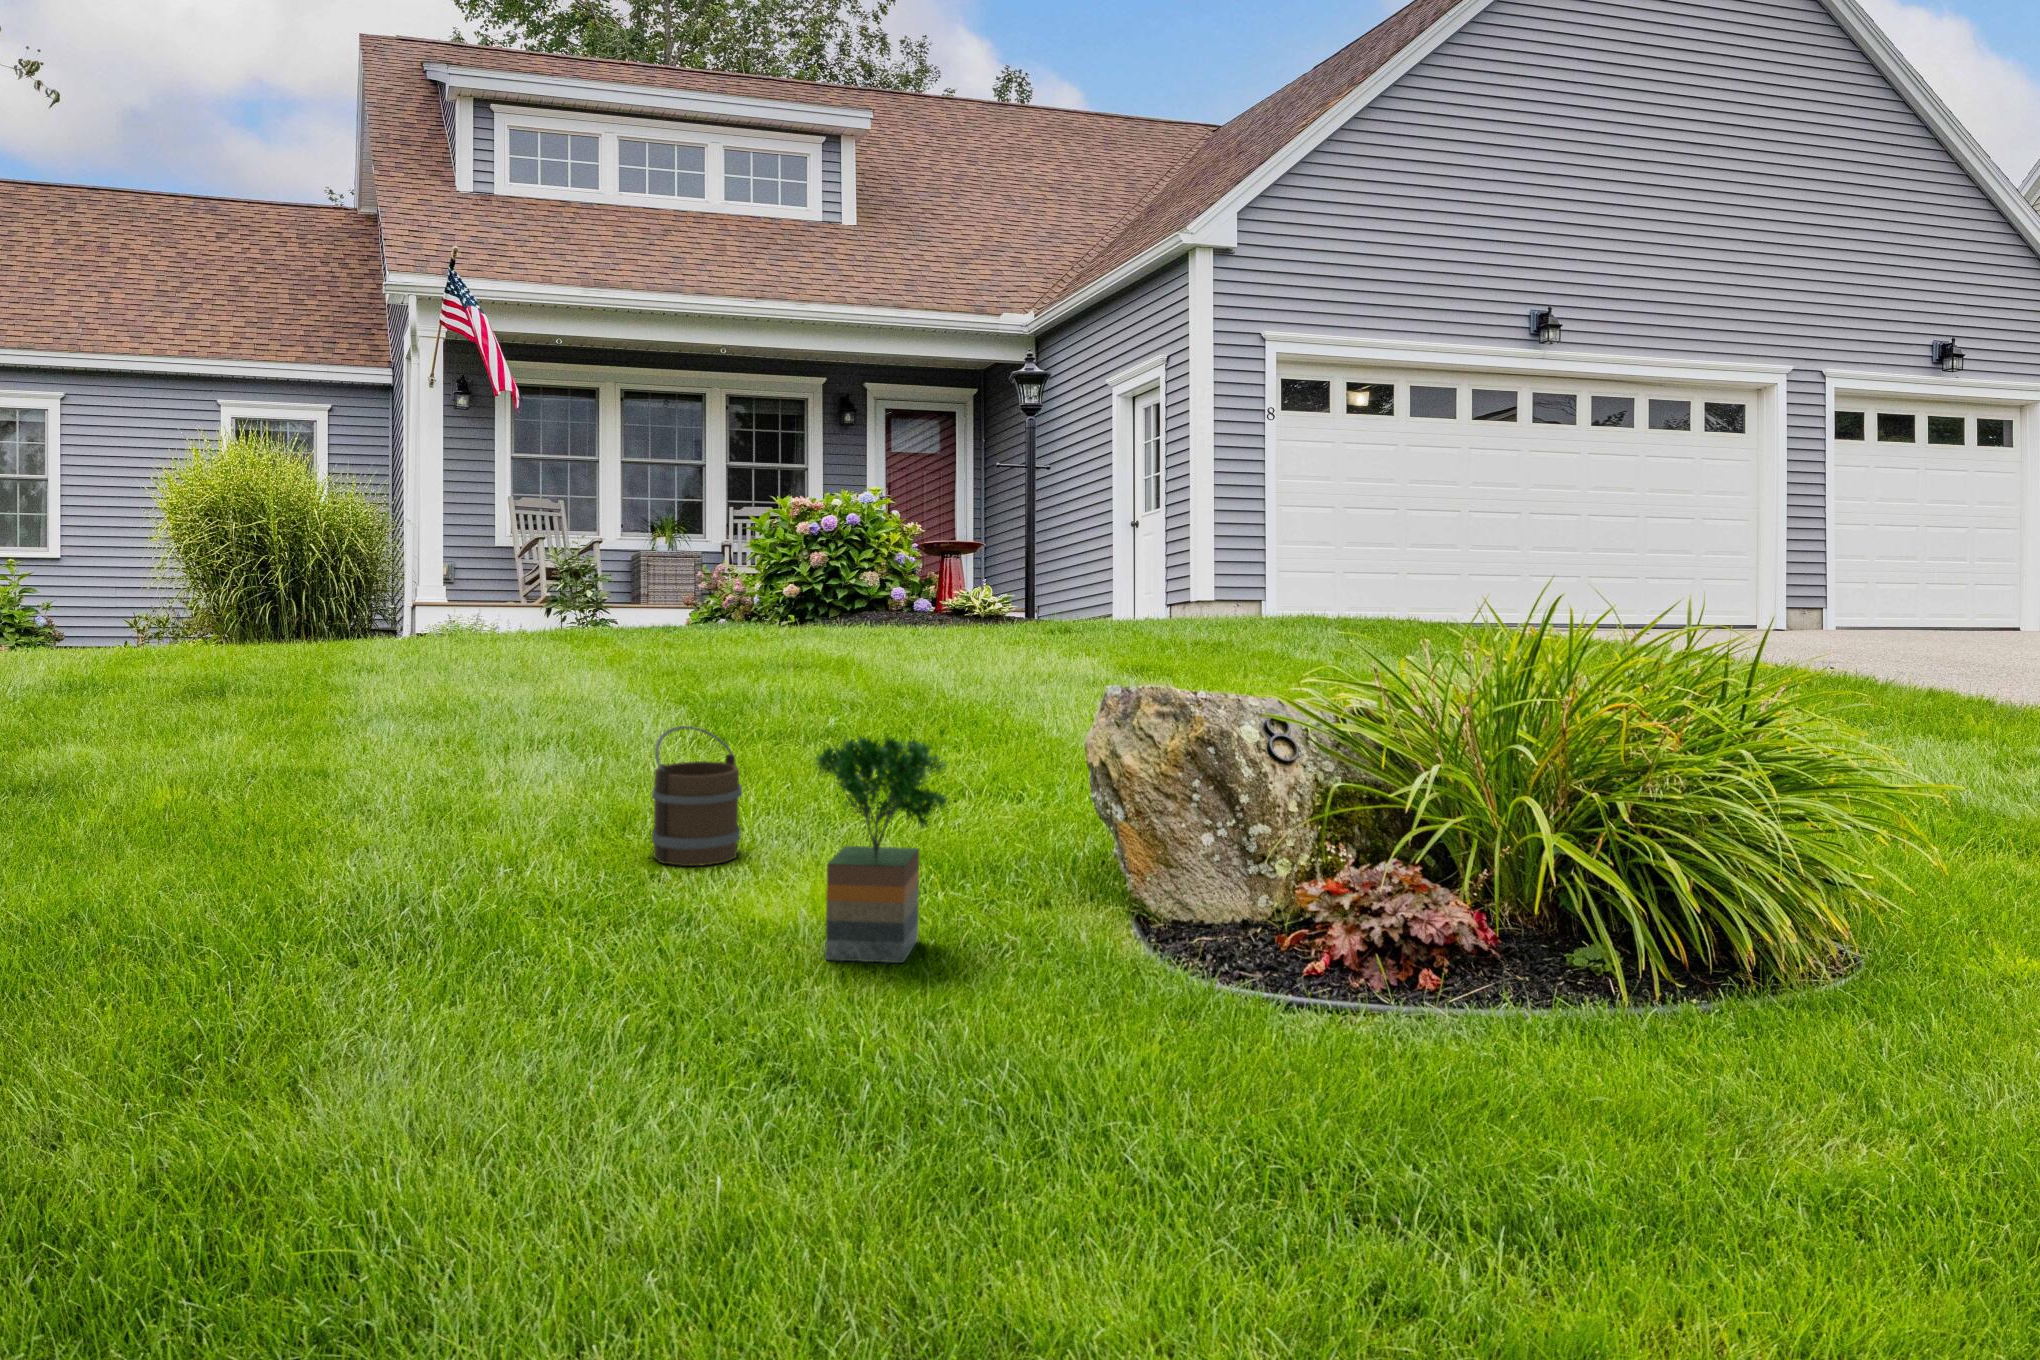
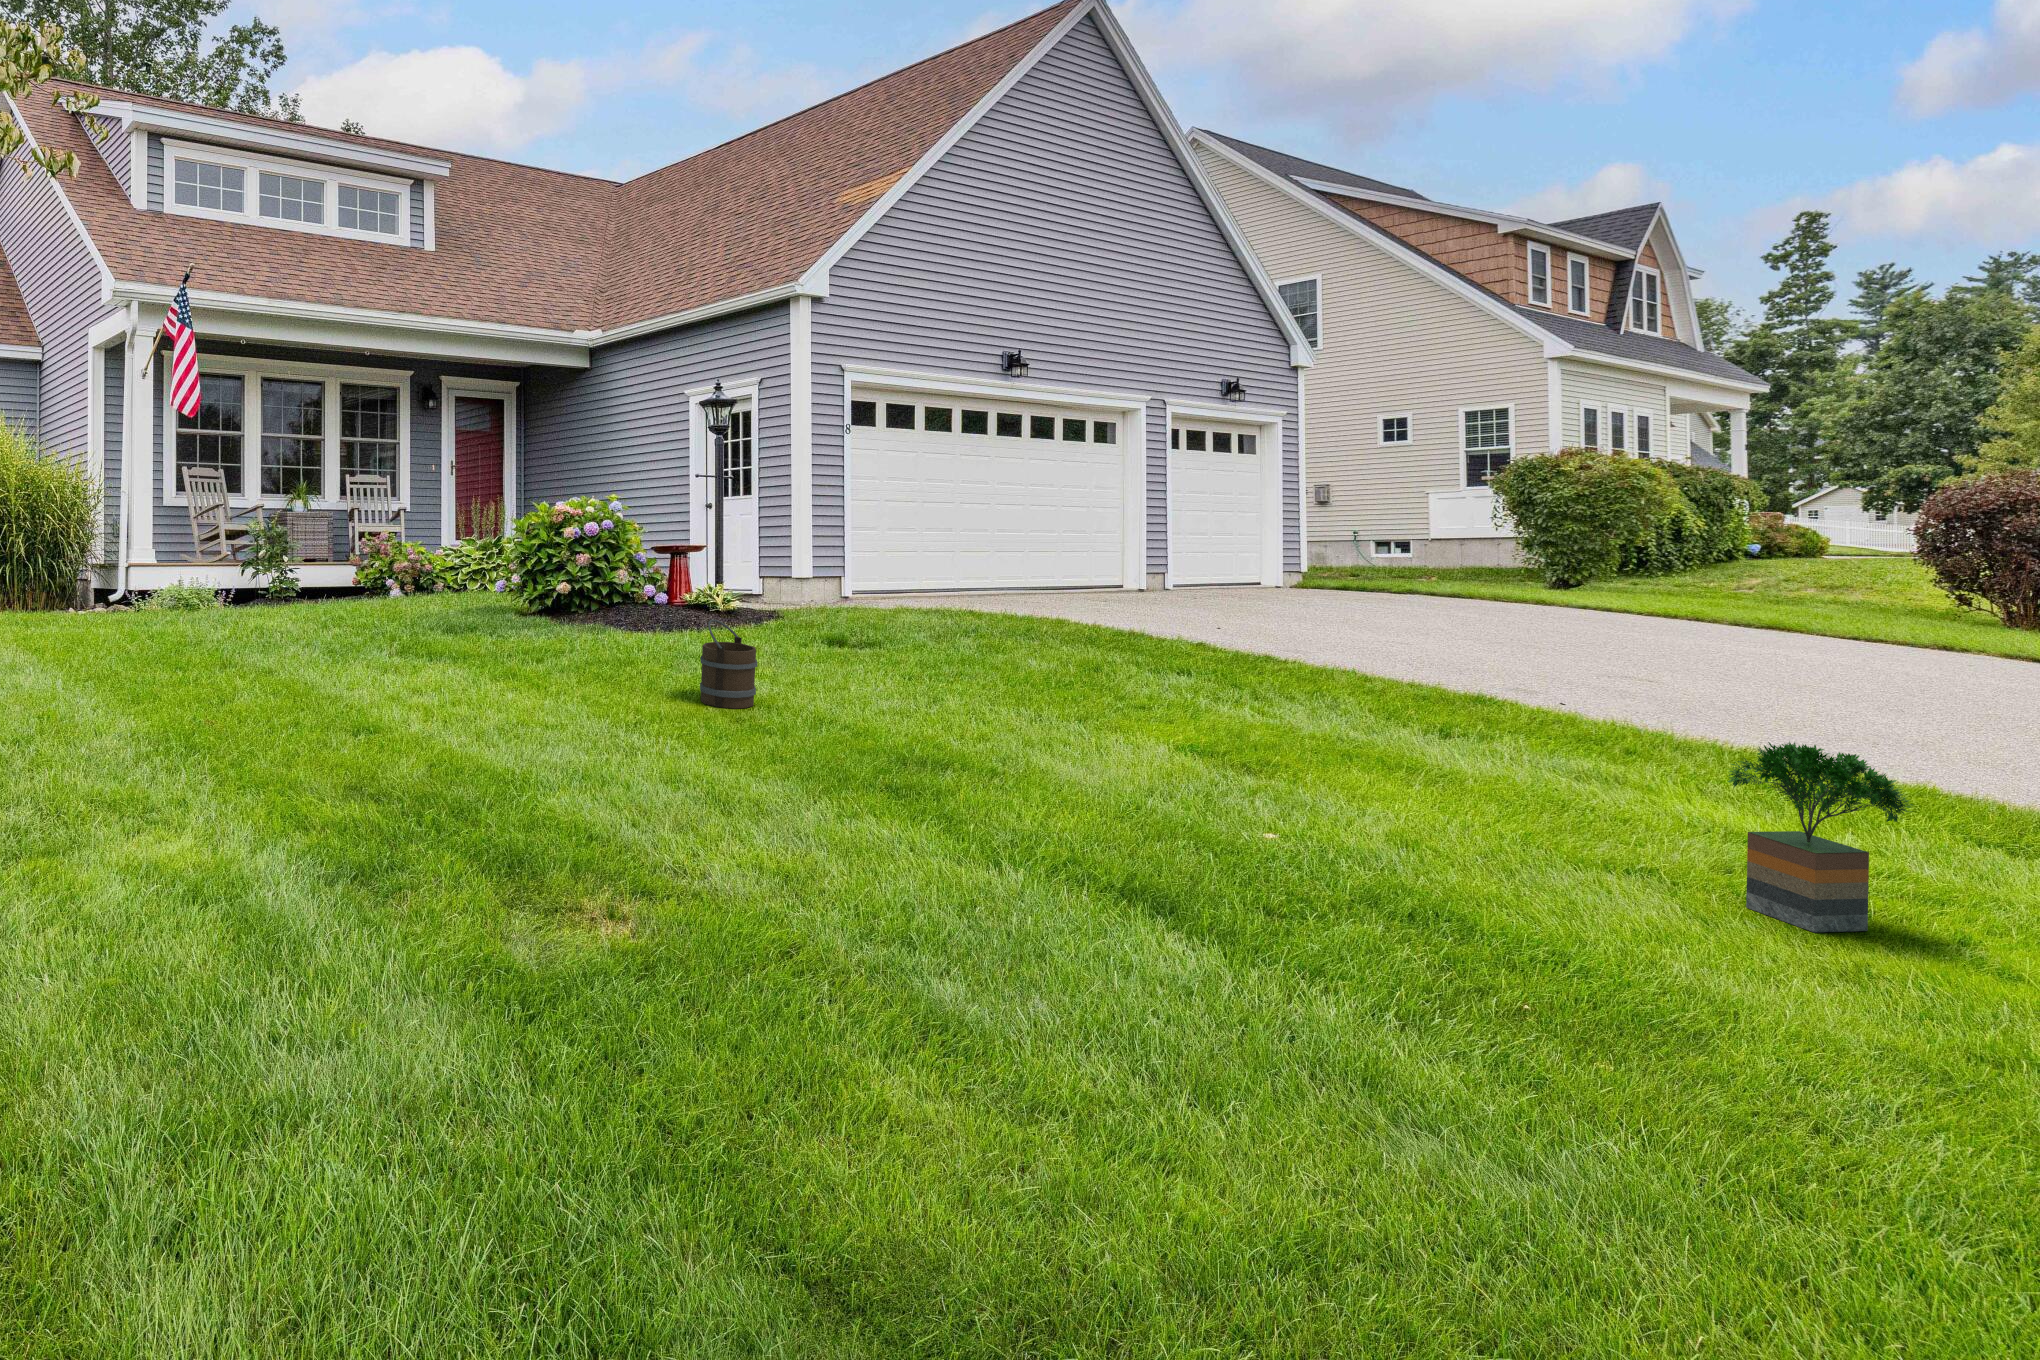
bucket: present [652,726,742,866] -> present [700,620,757,709]

